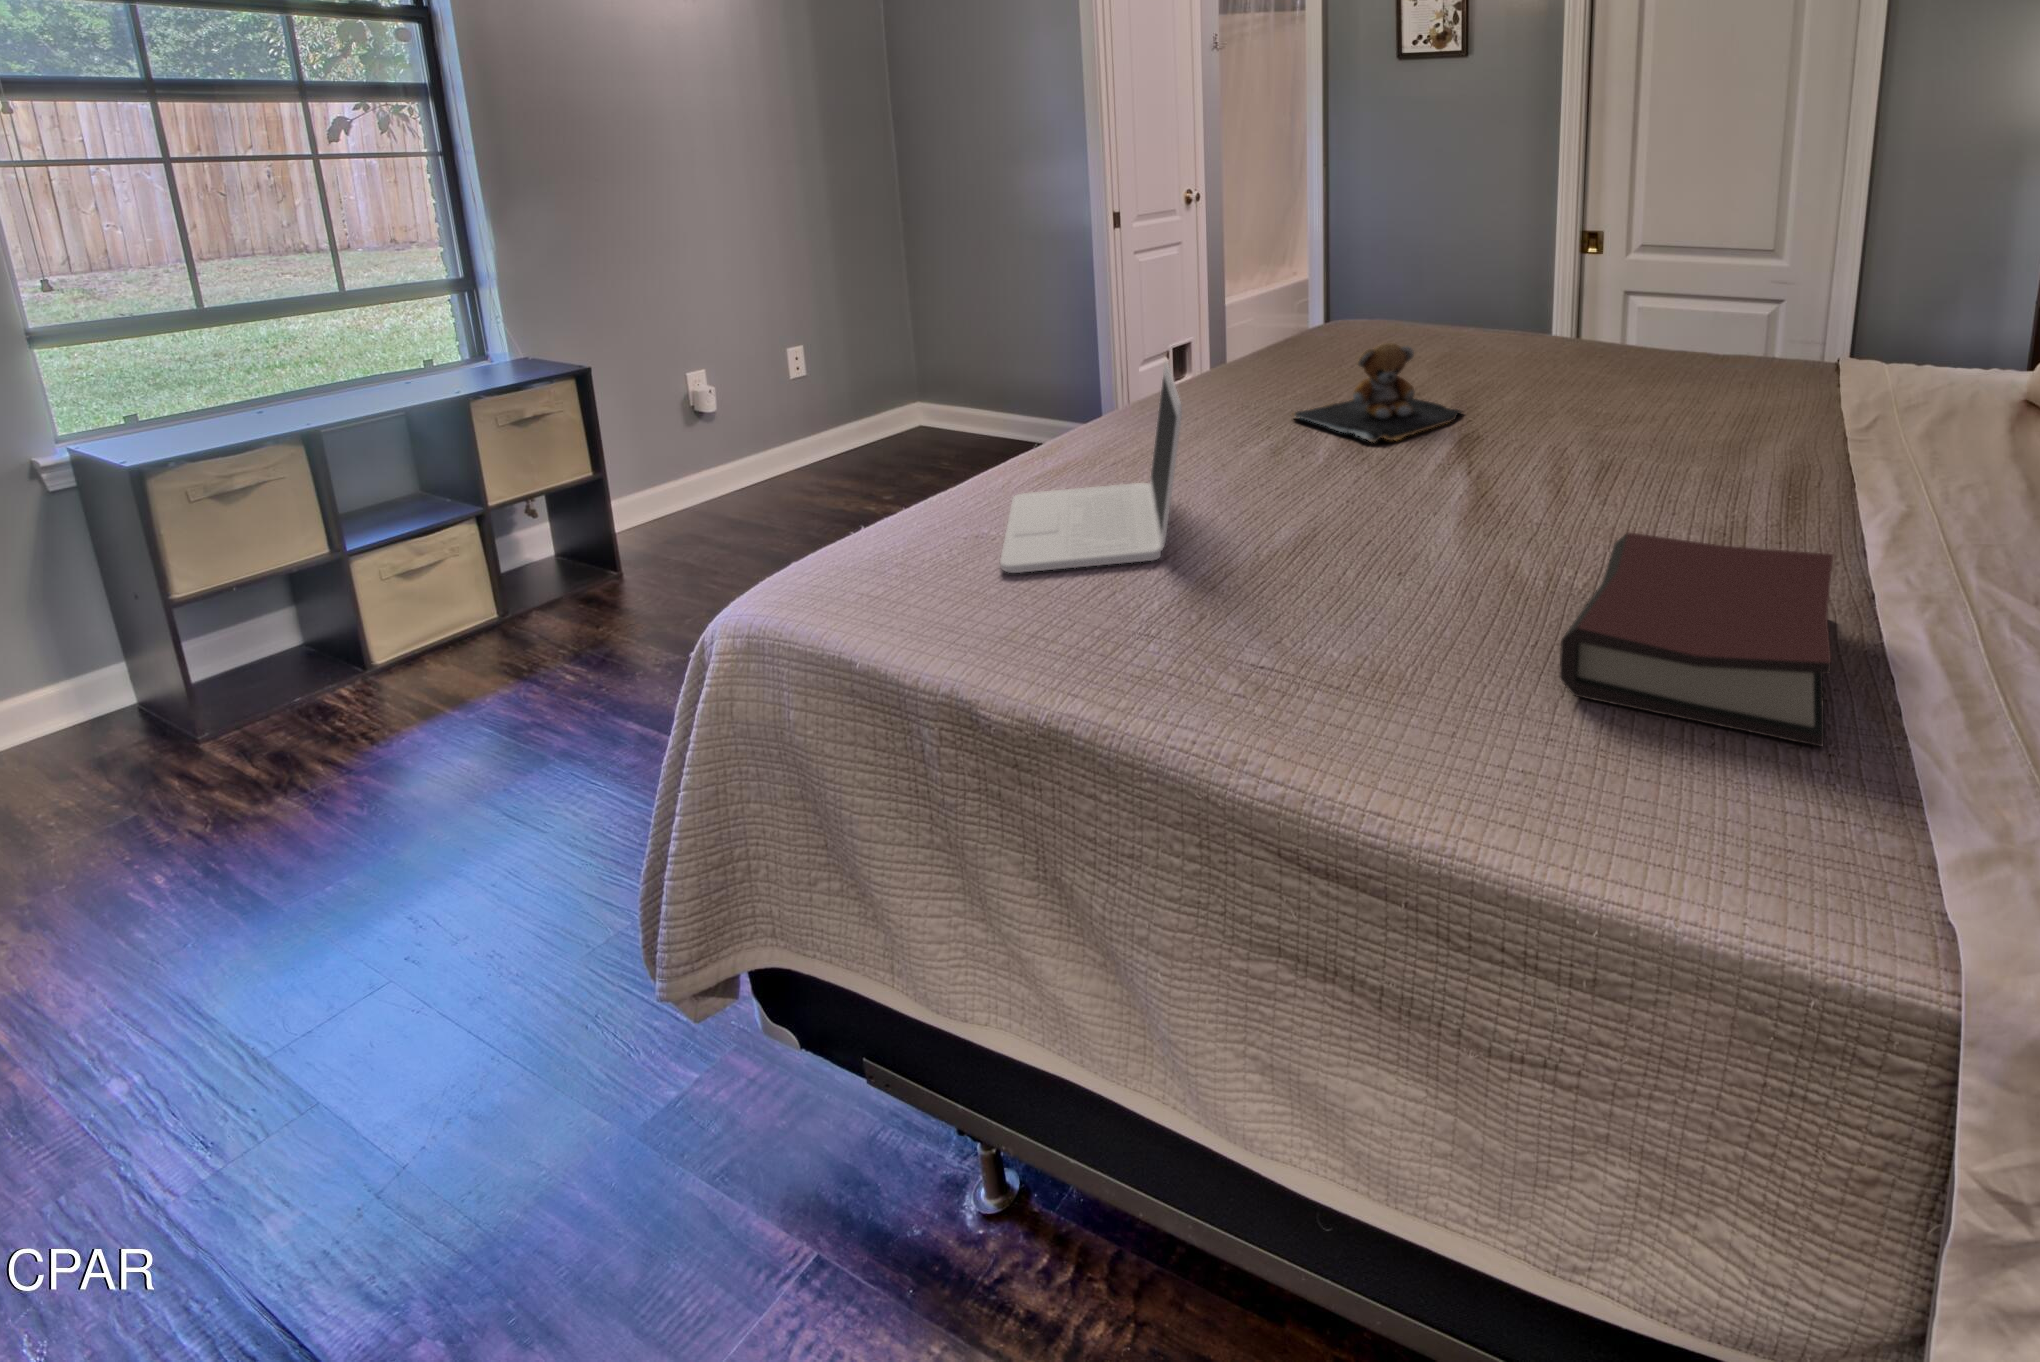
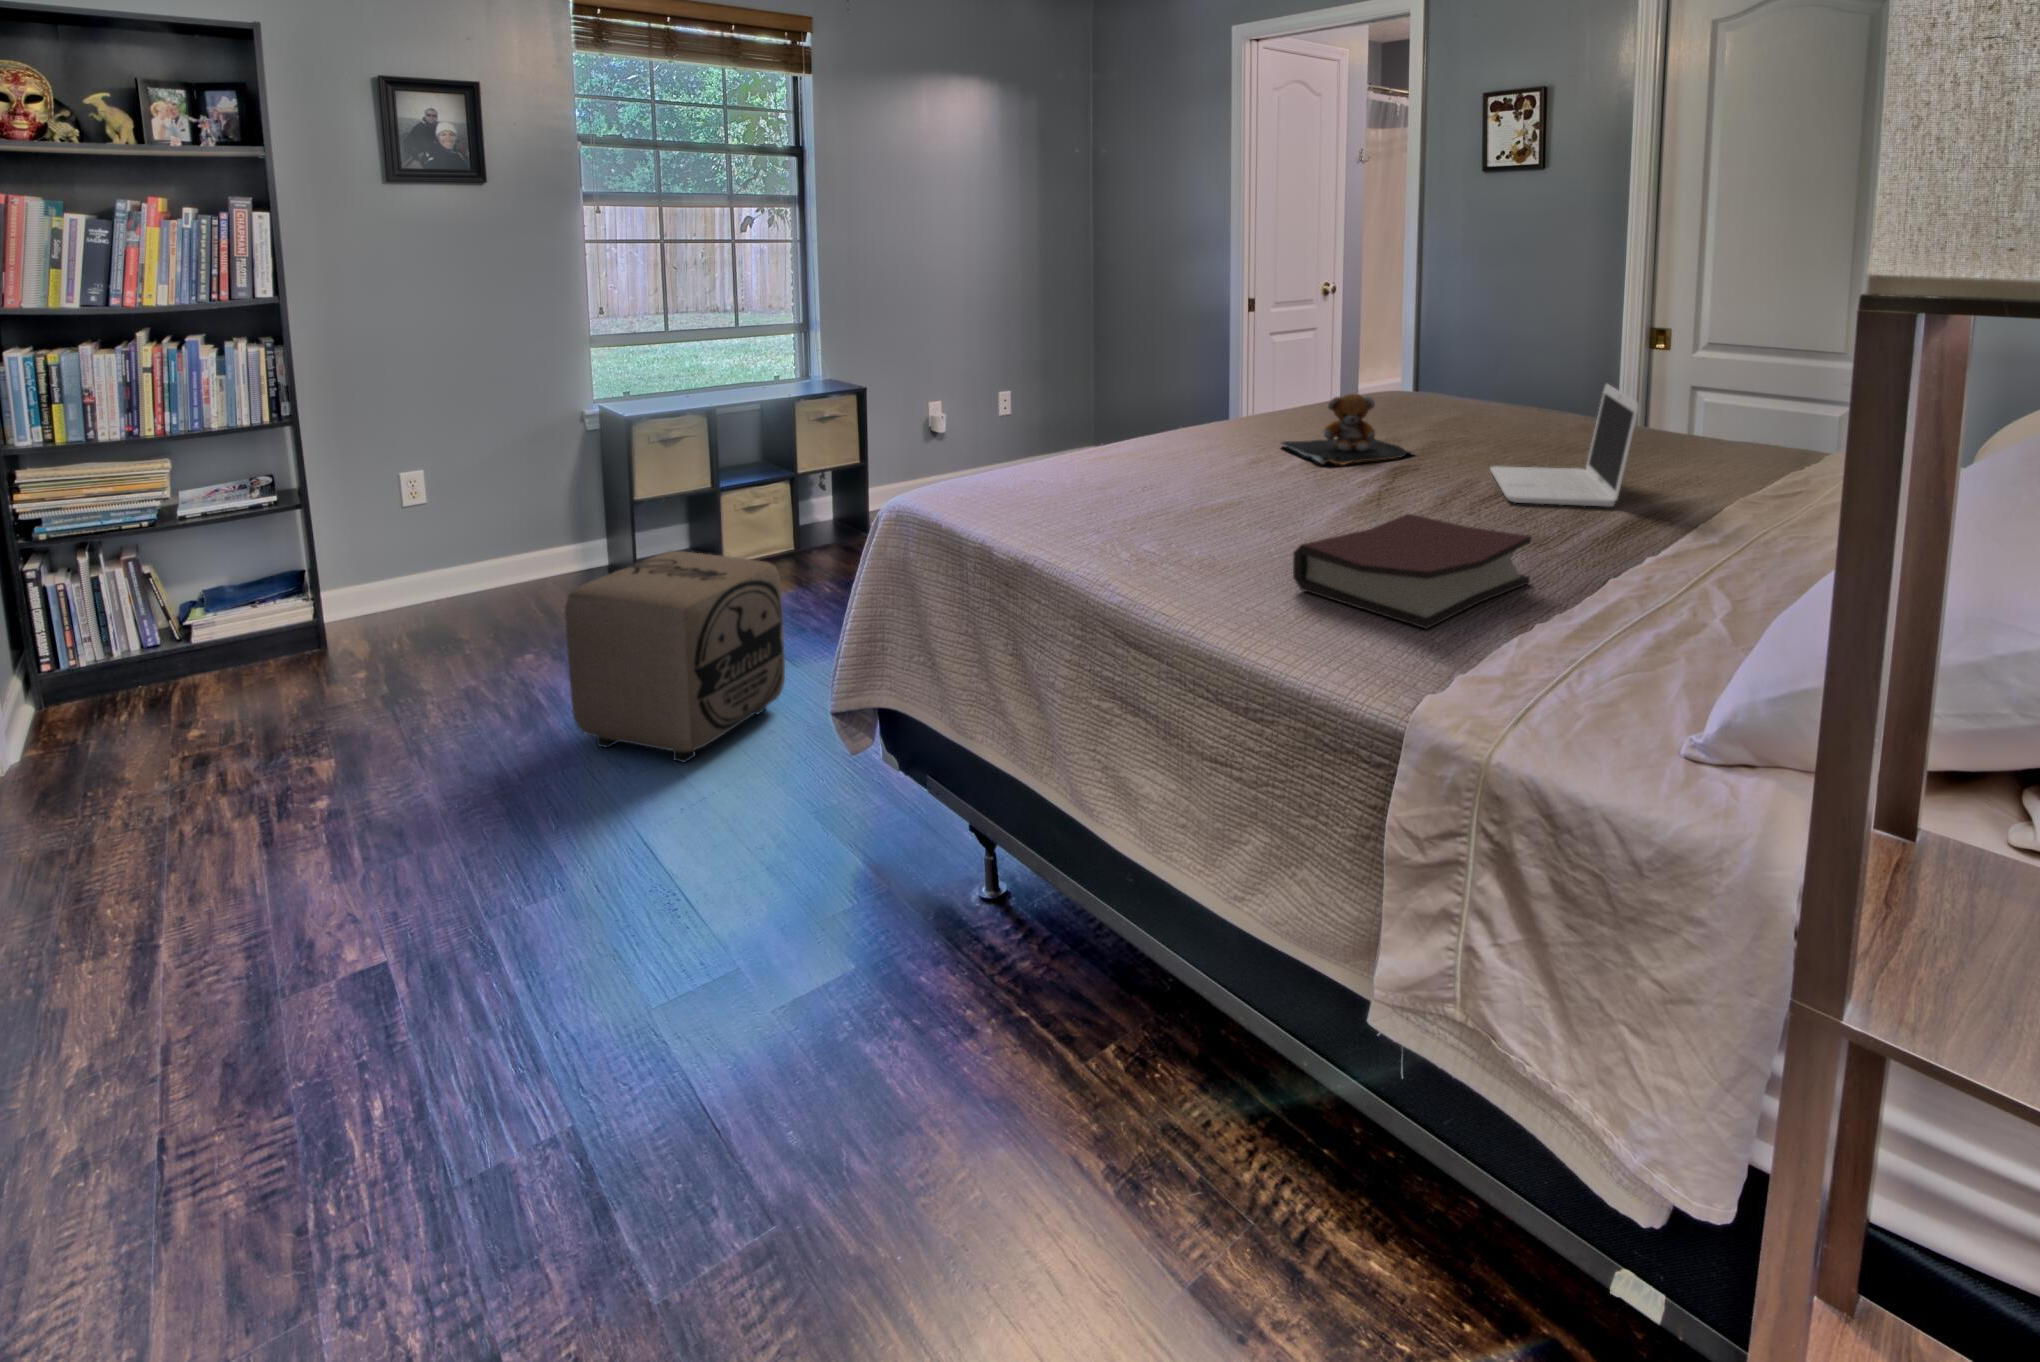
laptop: present [1000,362,1182,573] -> present [1490,384,1639,507]
ottoman: none [28,698,541,1103] -> present [565,551,785,762]

